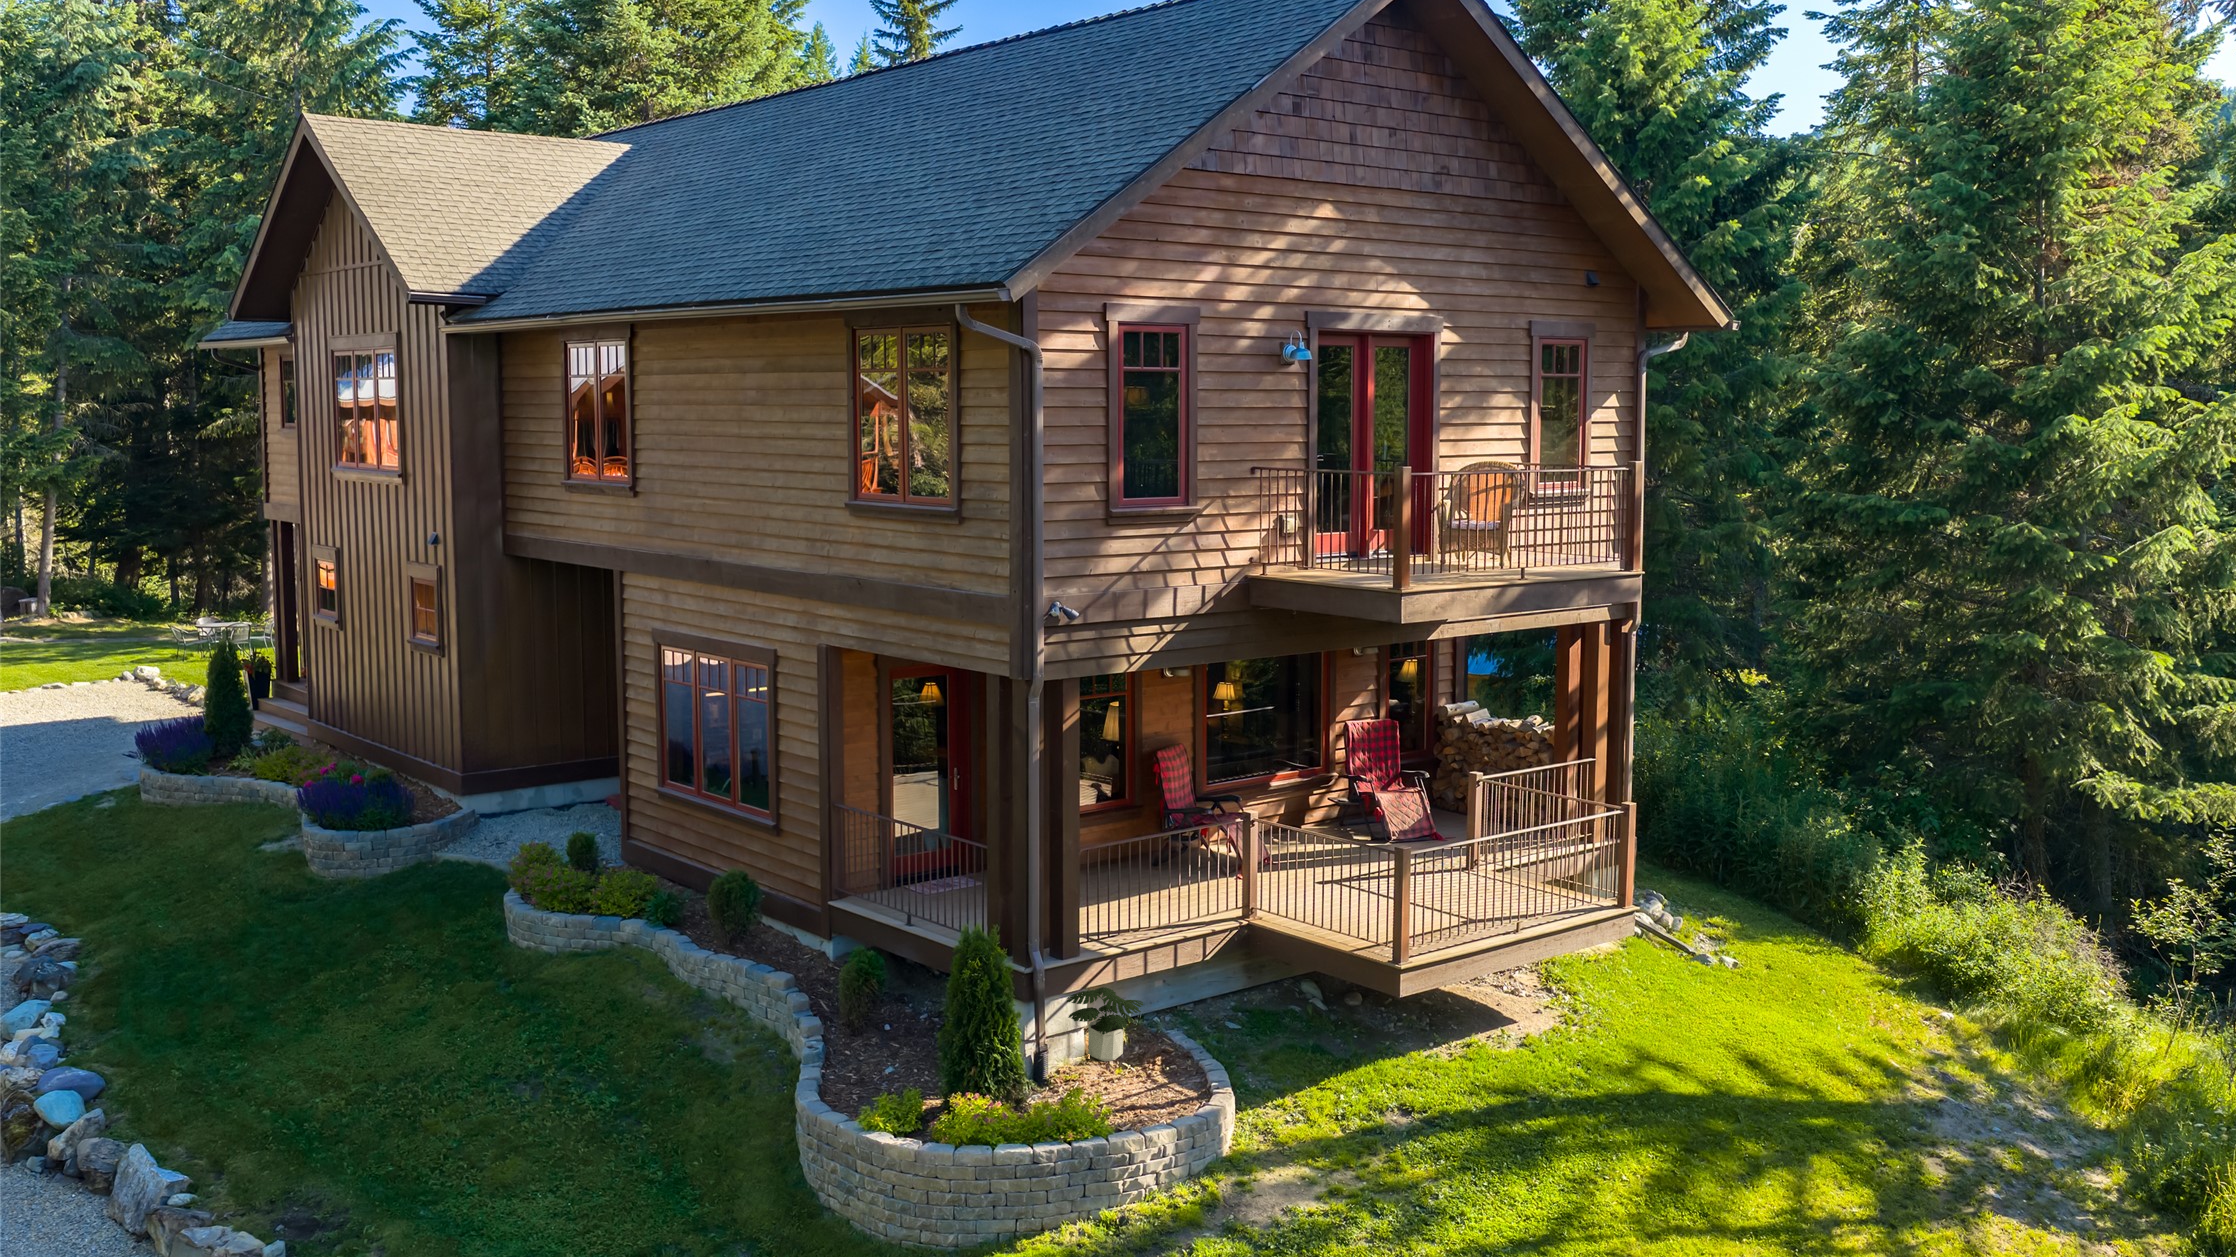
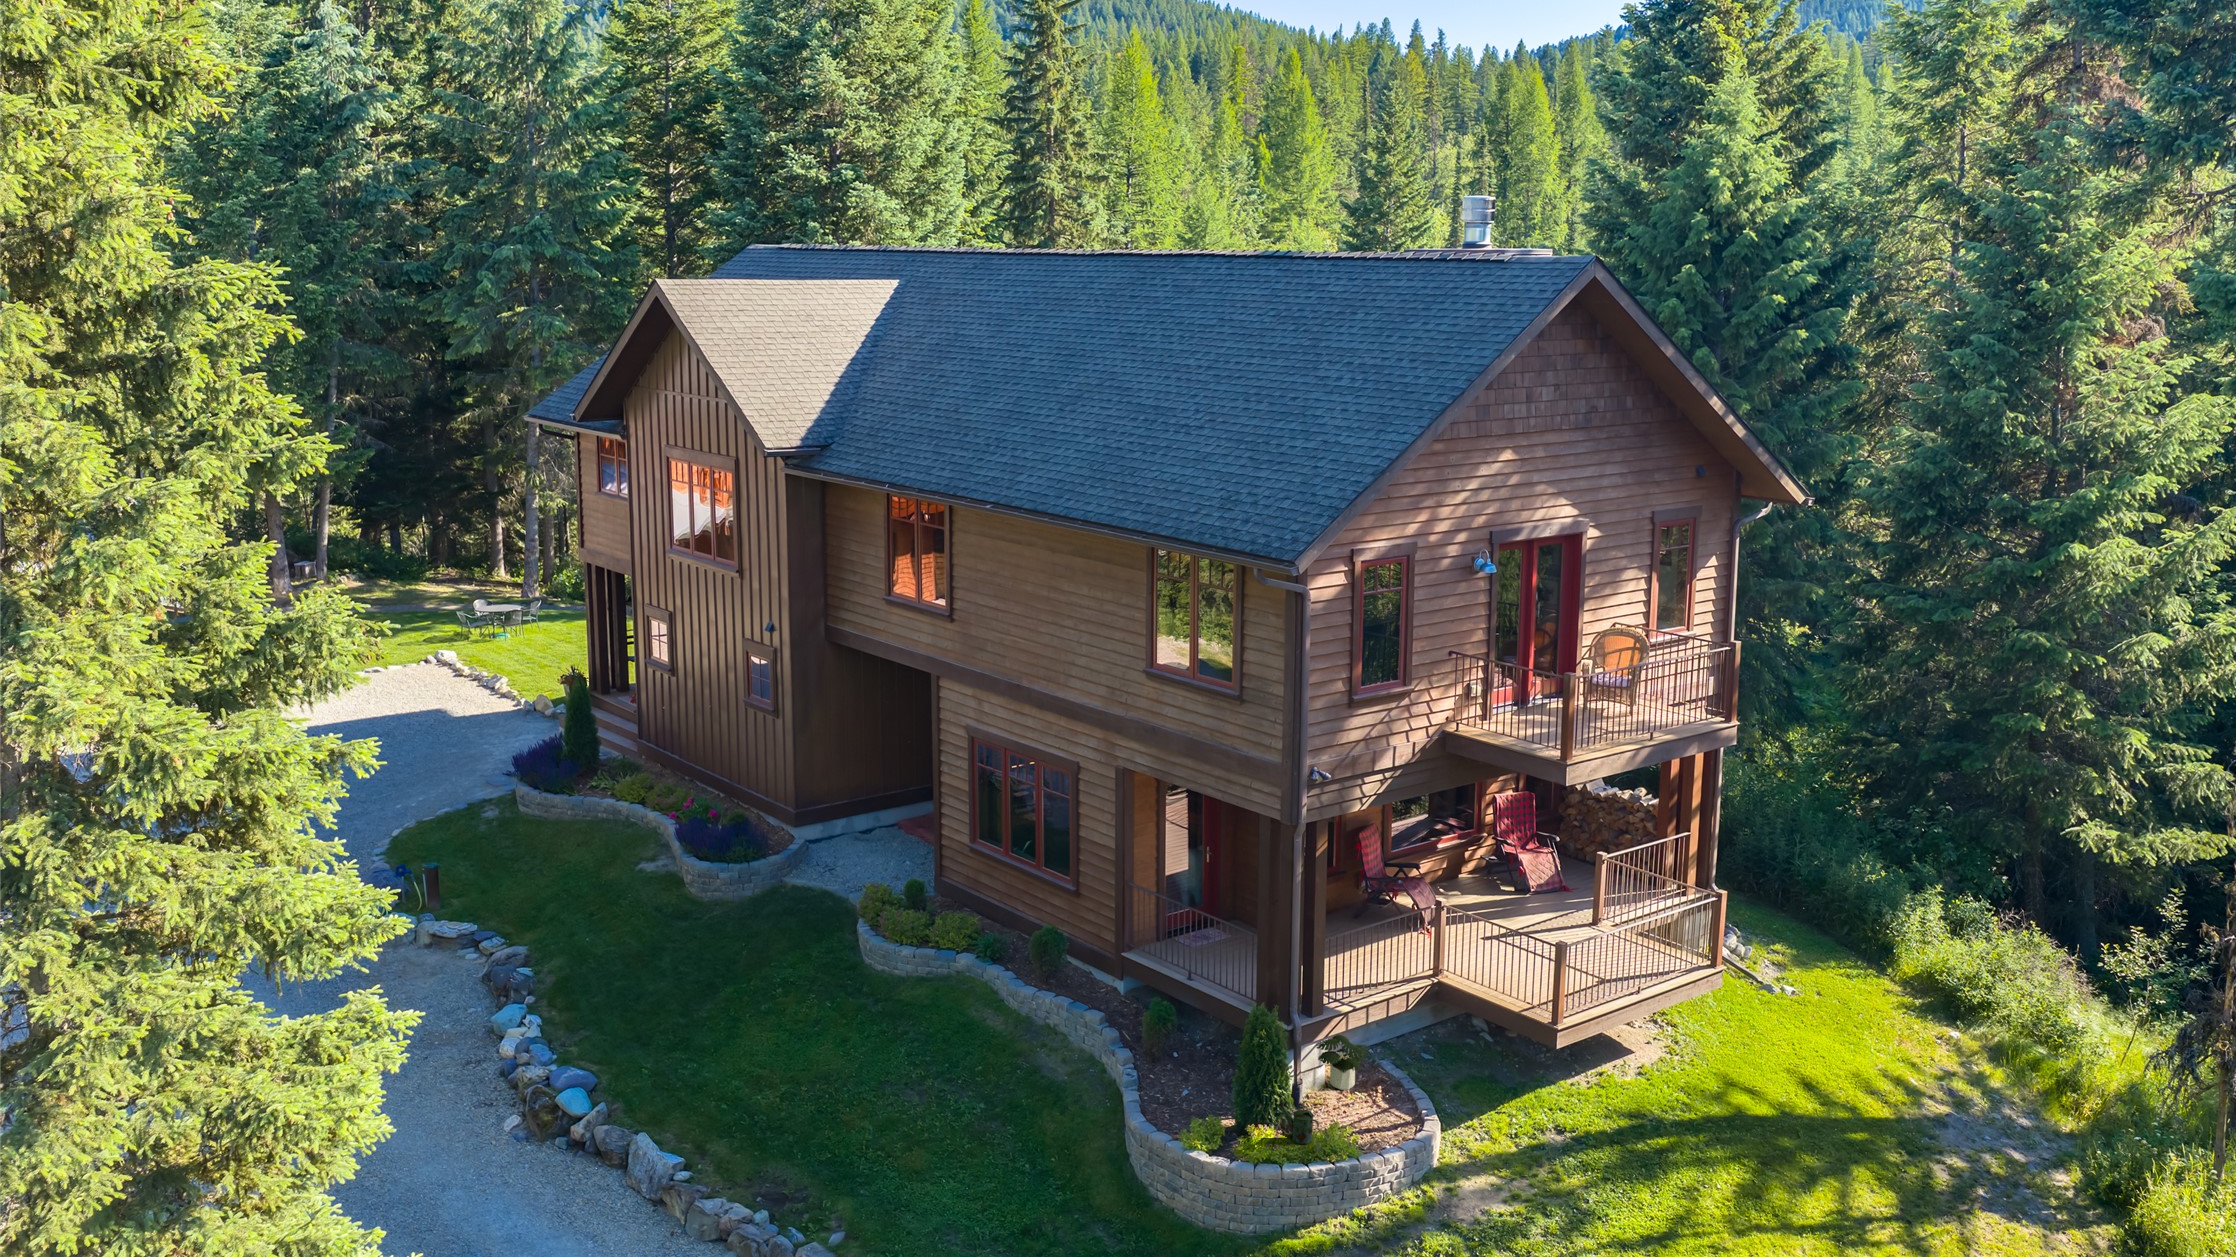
watering can: none [996,1066,1051,1124] -> present [1278,1102,1319,1144]

